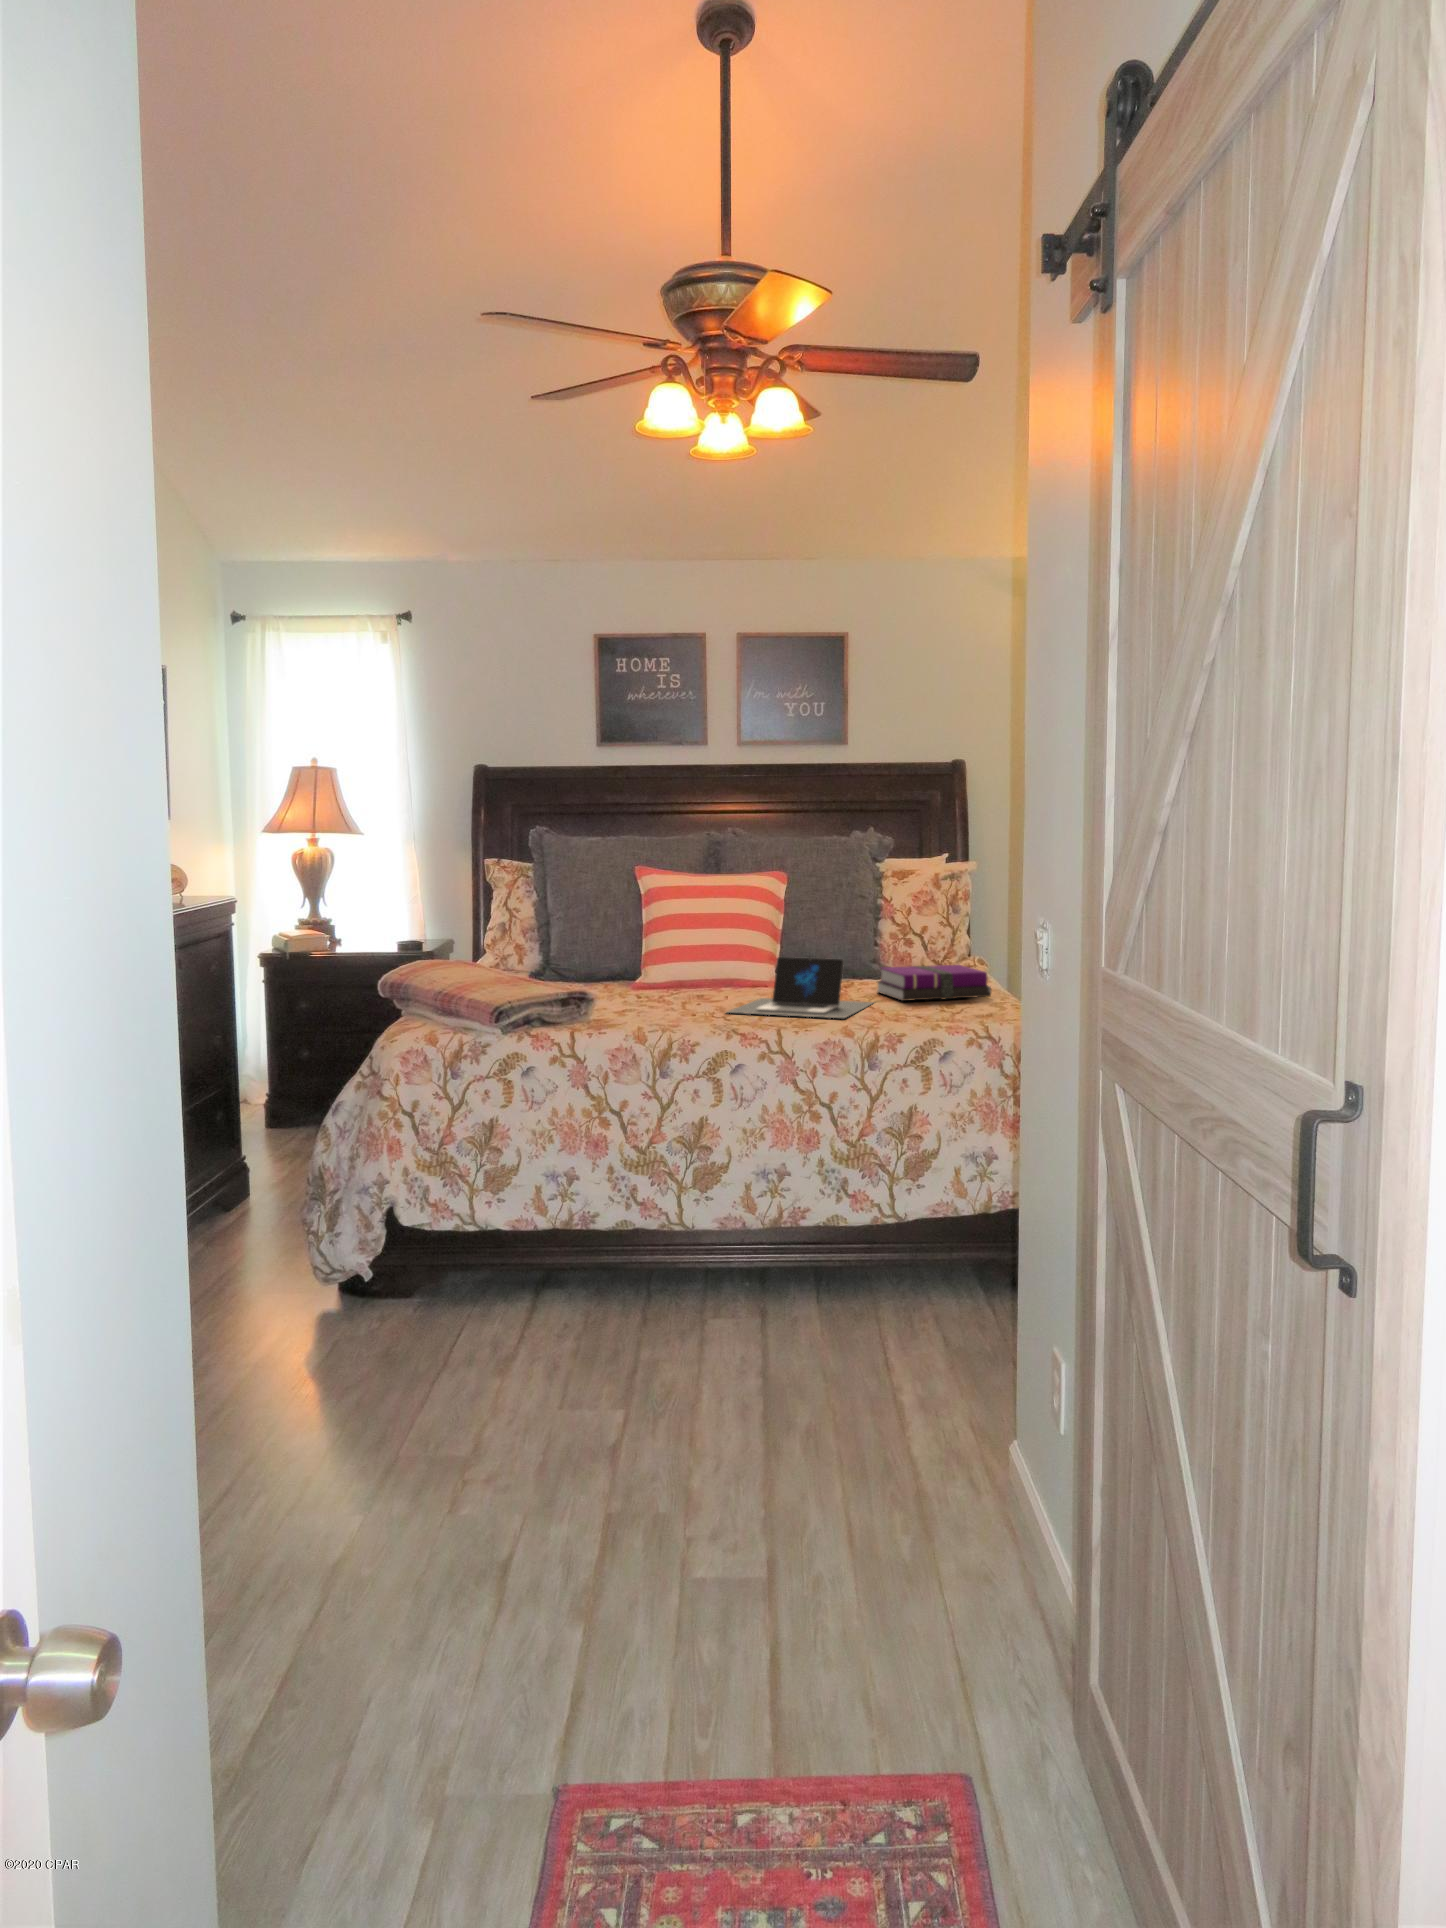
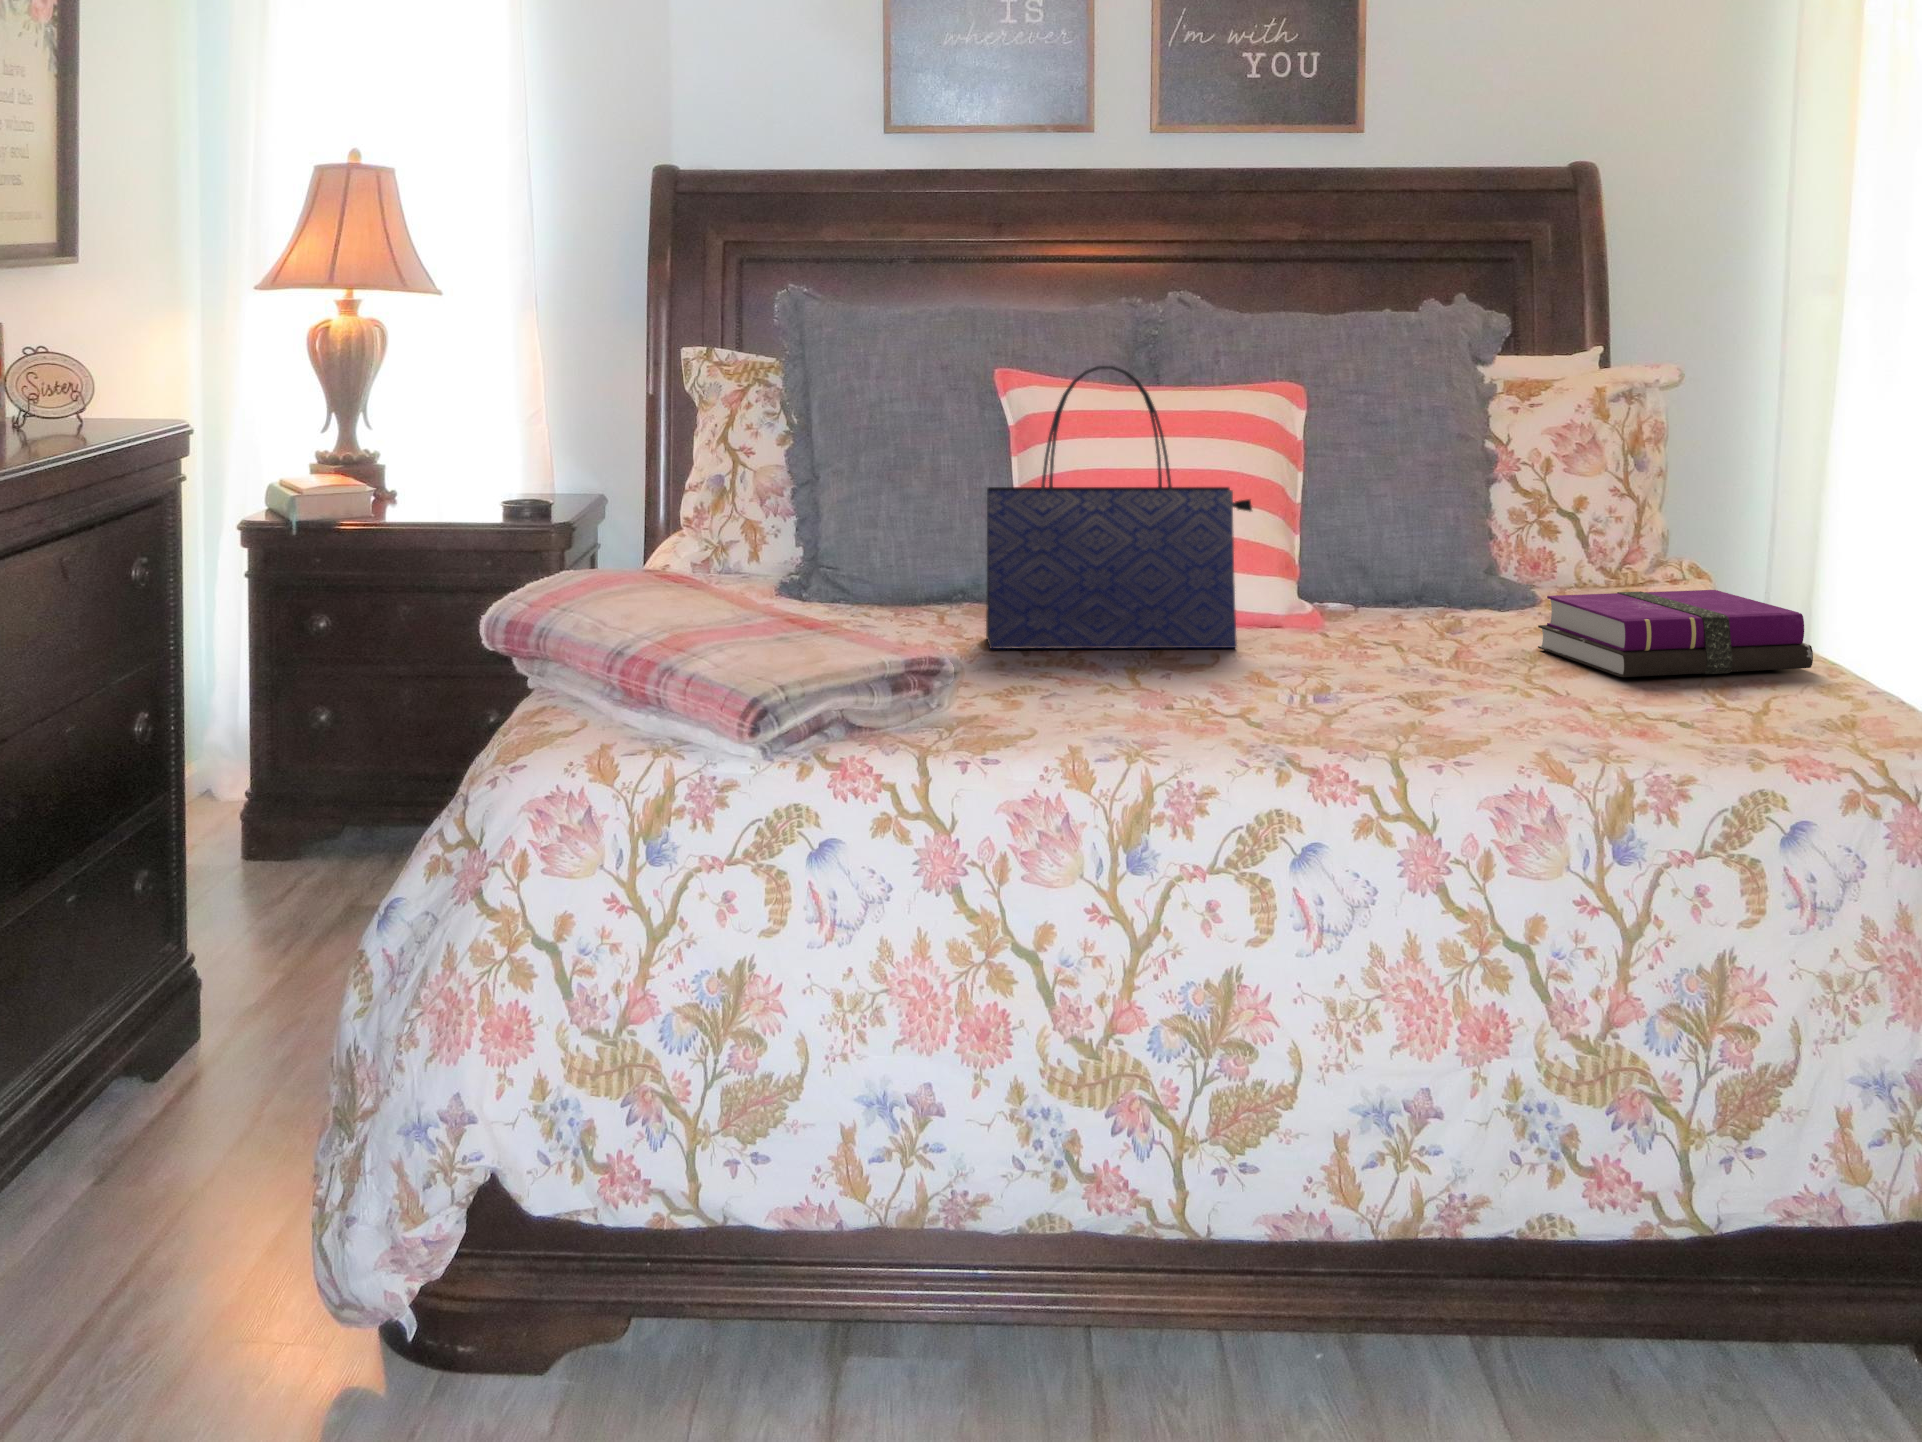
tote bag: none [621,863,746,995] -> present [986,366,1252,649]
laptop: present [728,957,873,1018] -> none [1240,576,1560,730]

